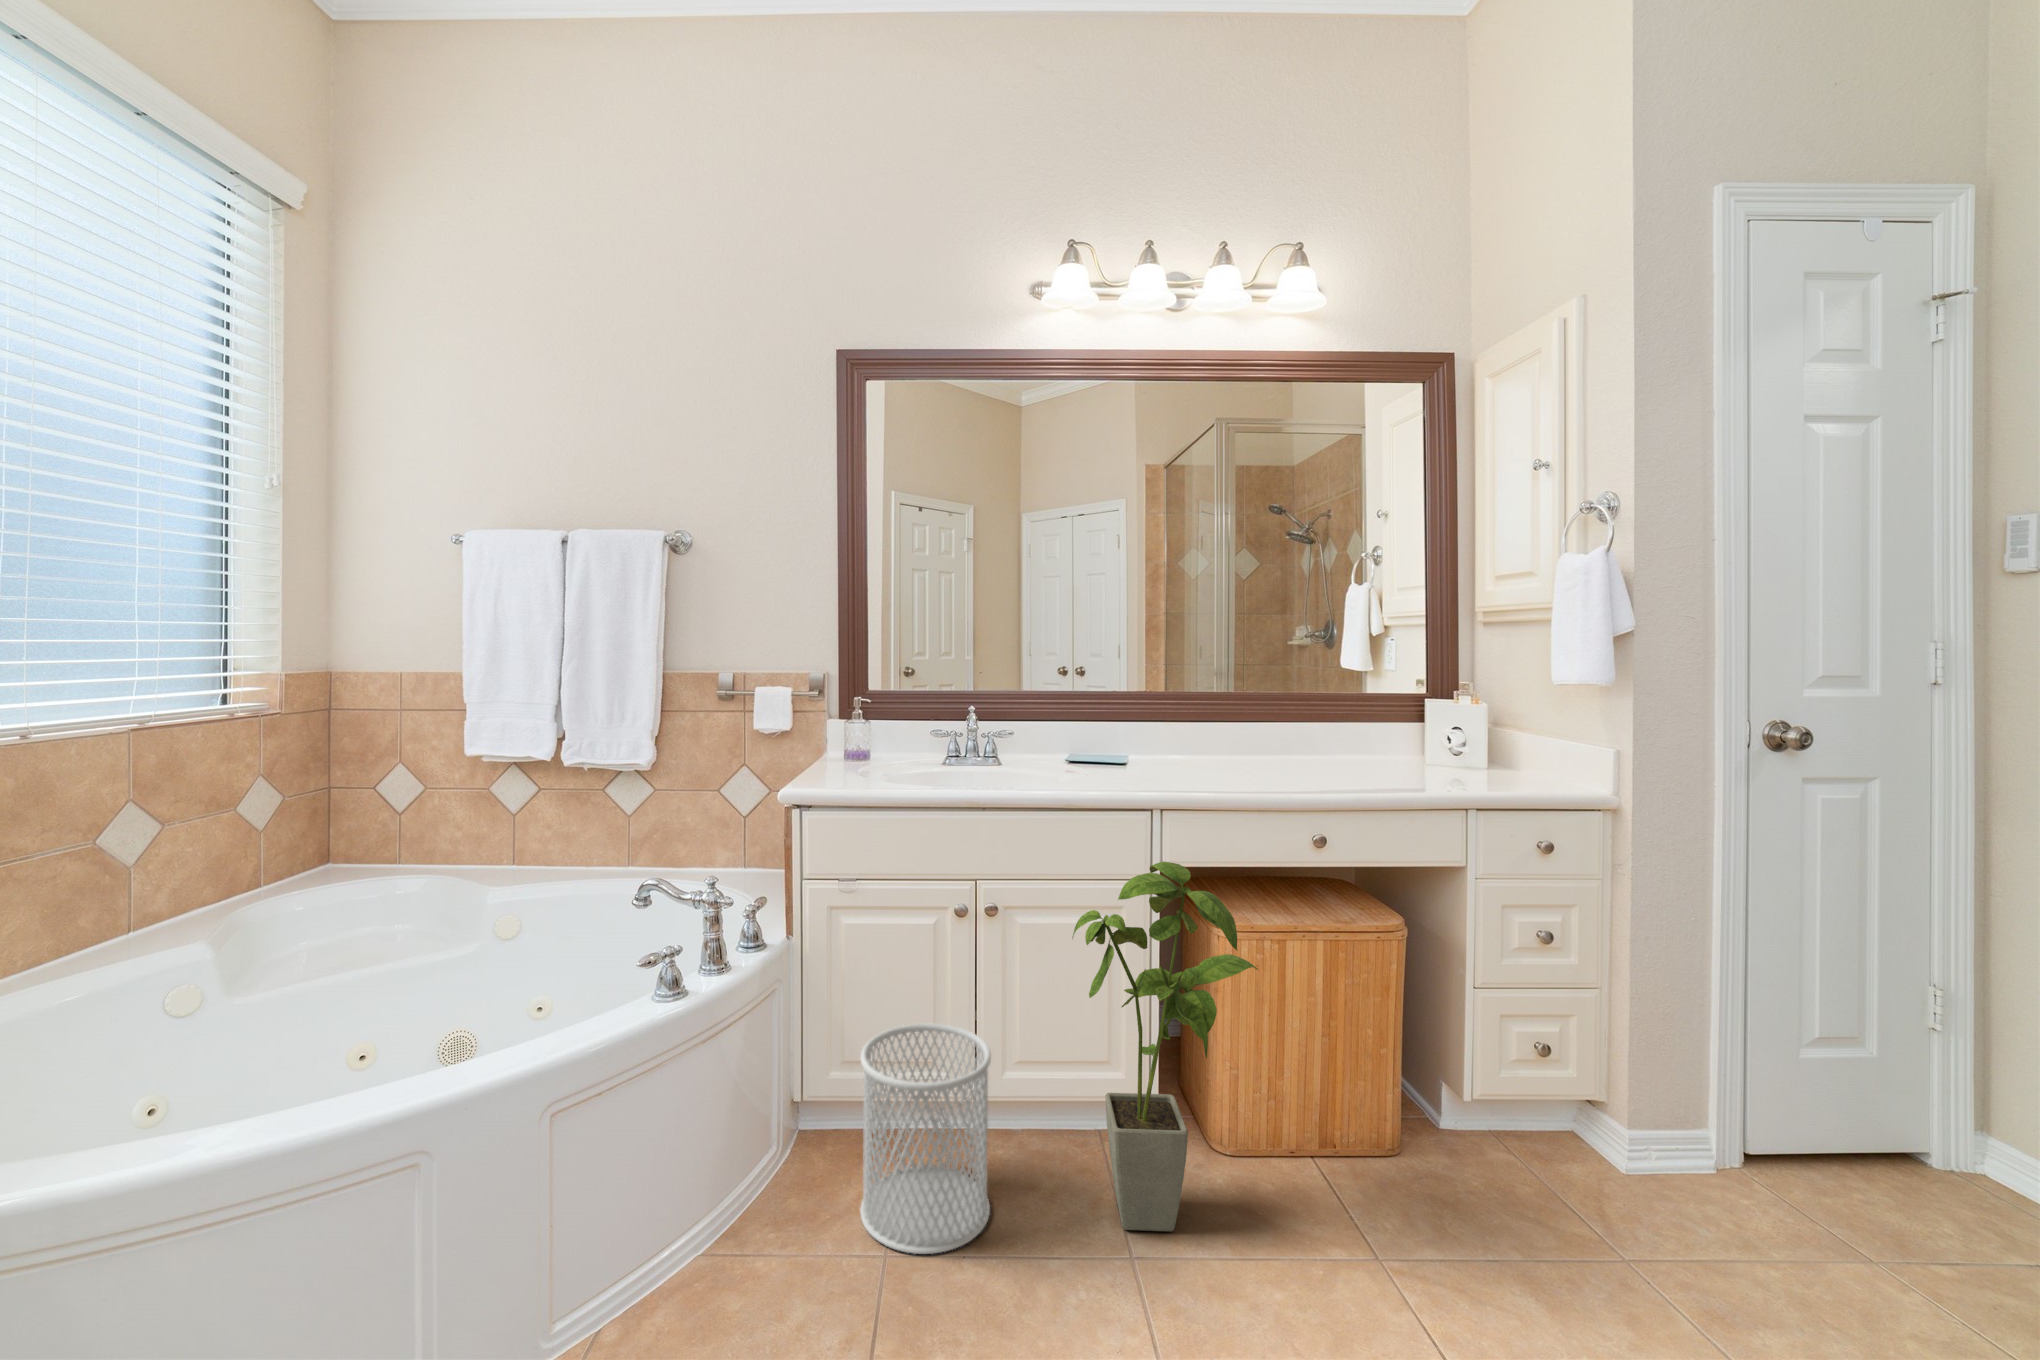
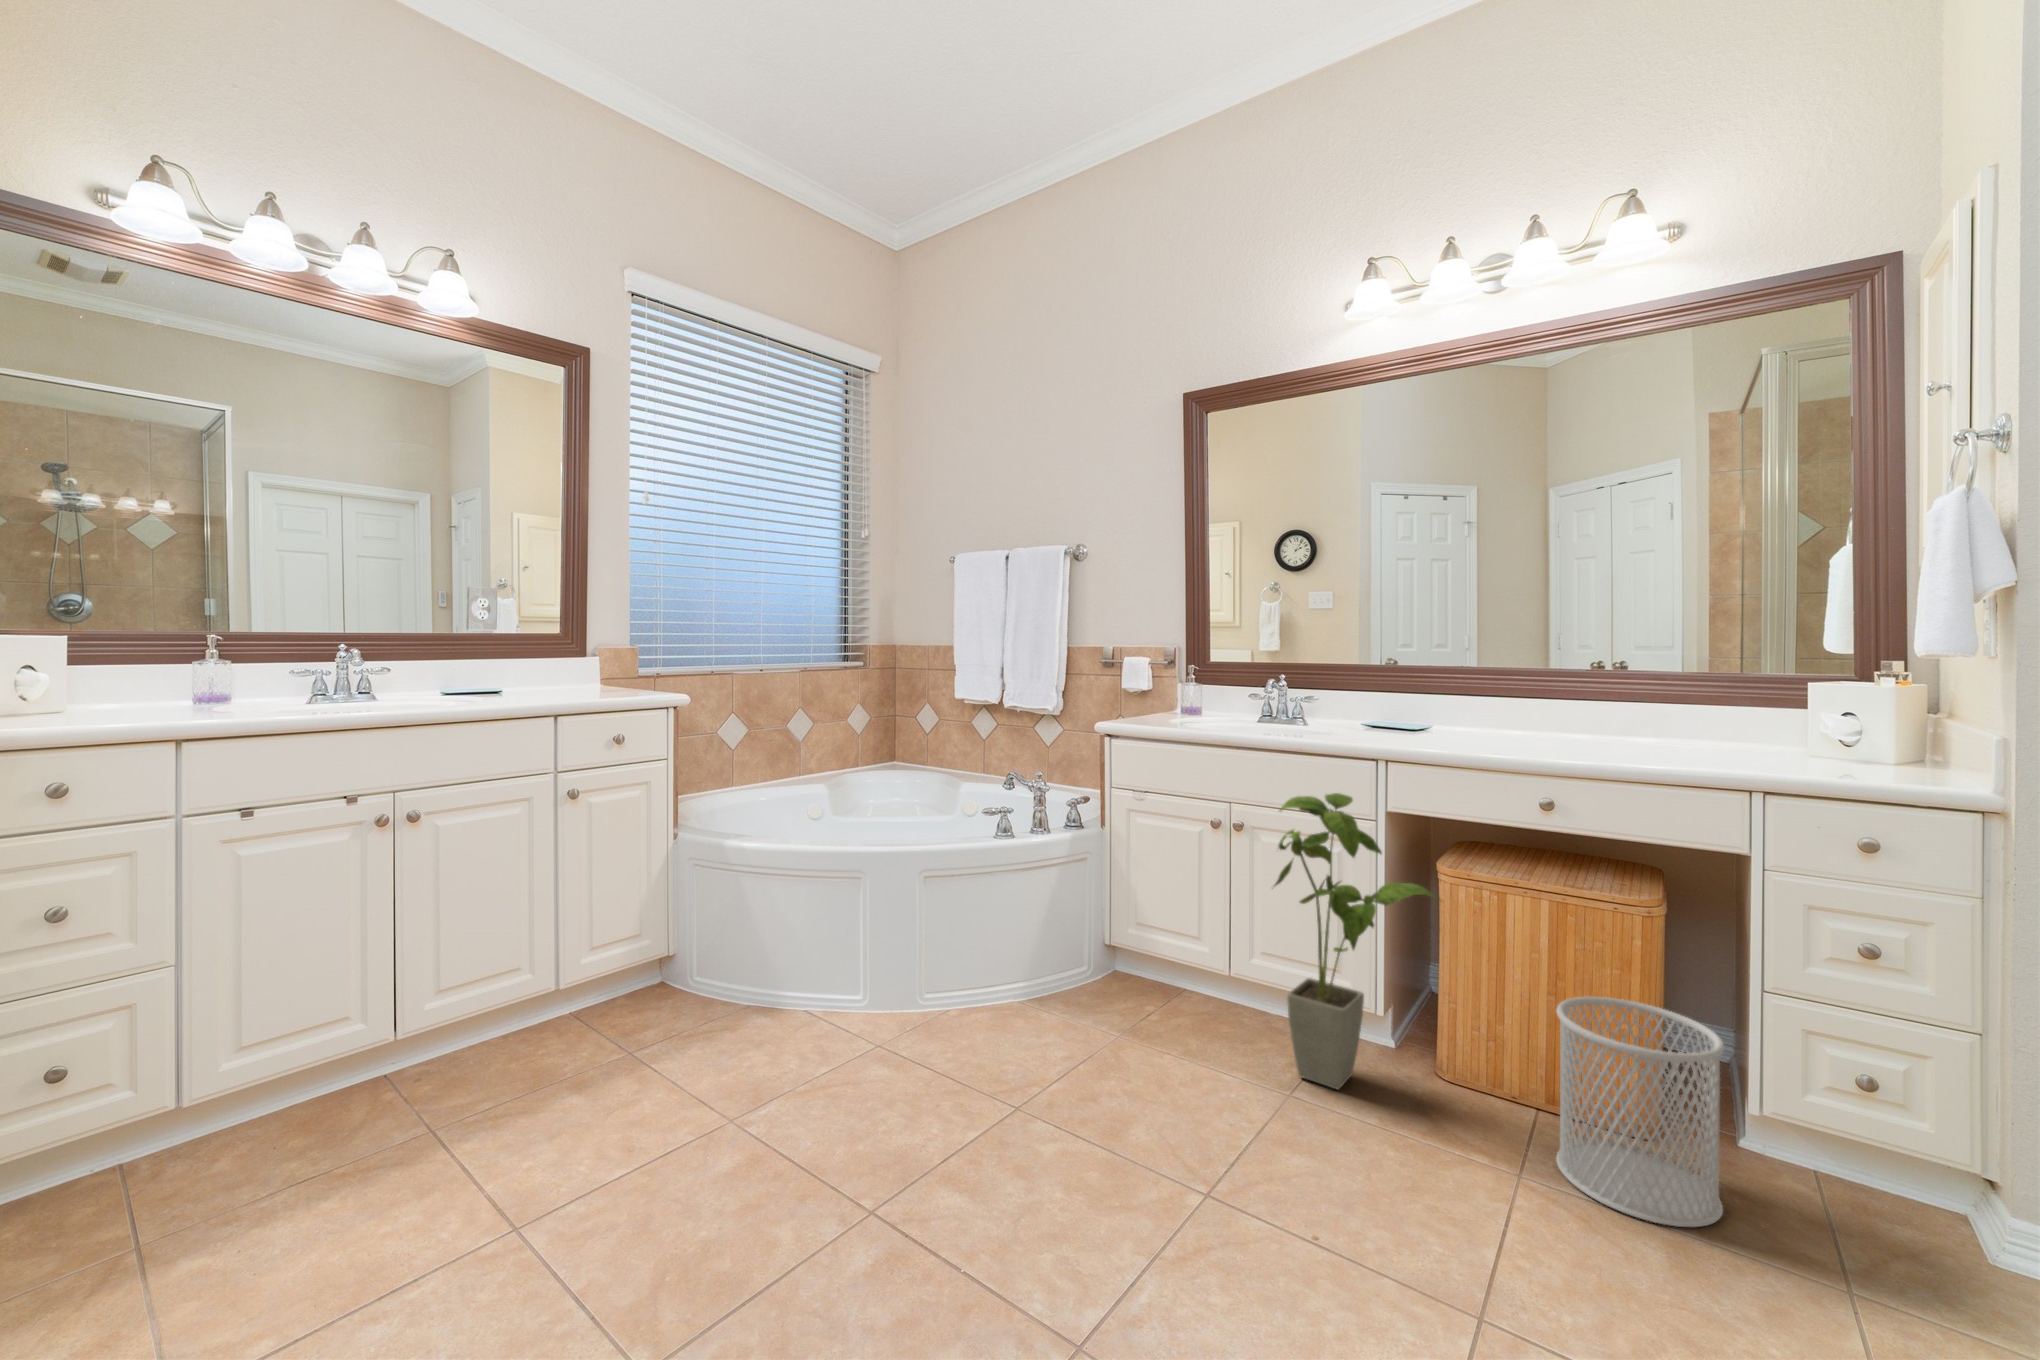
wastebasket: present [860,1023,991,1254] -> present [1556,997,1724,1227]

